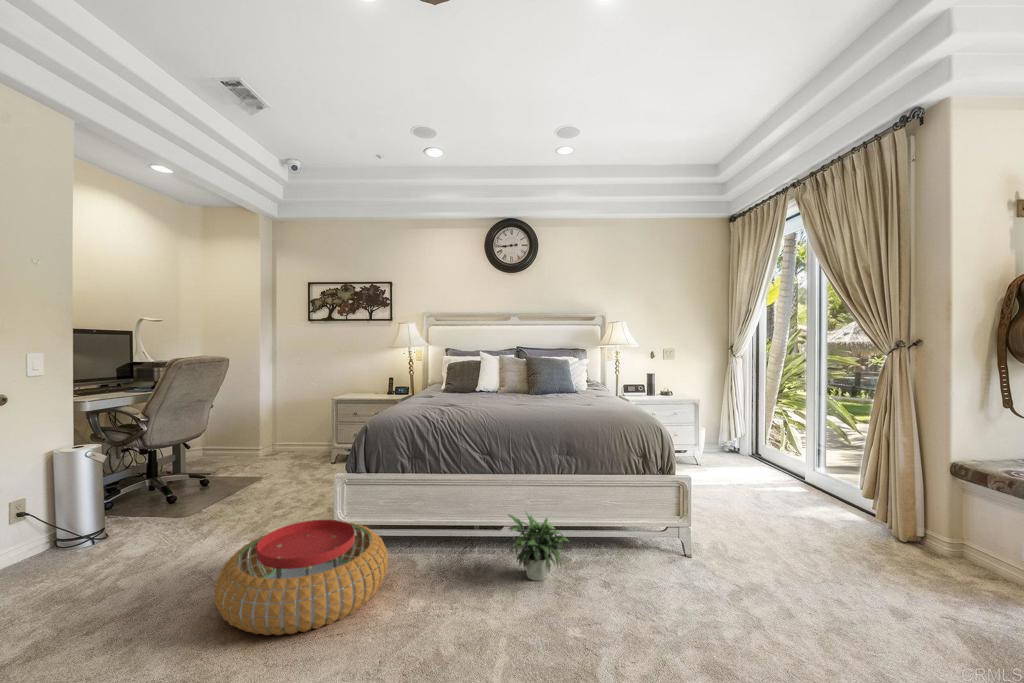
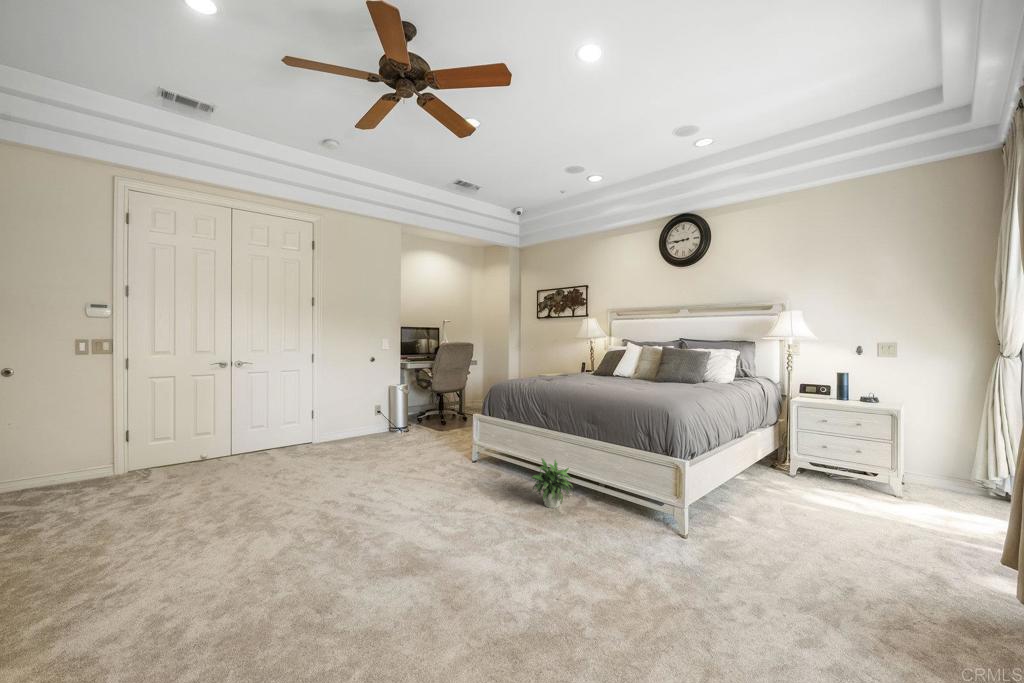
pouf: present [215,520,388,635] -> none [395,437,483,488]

